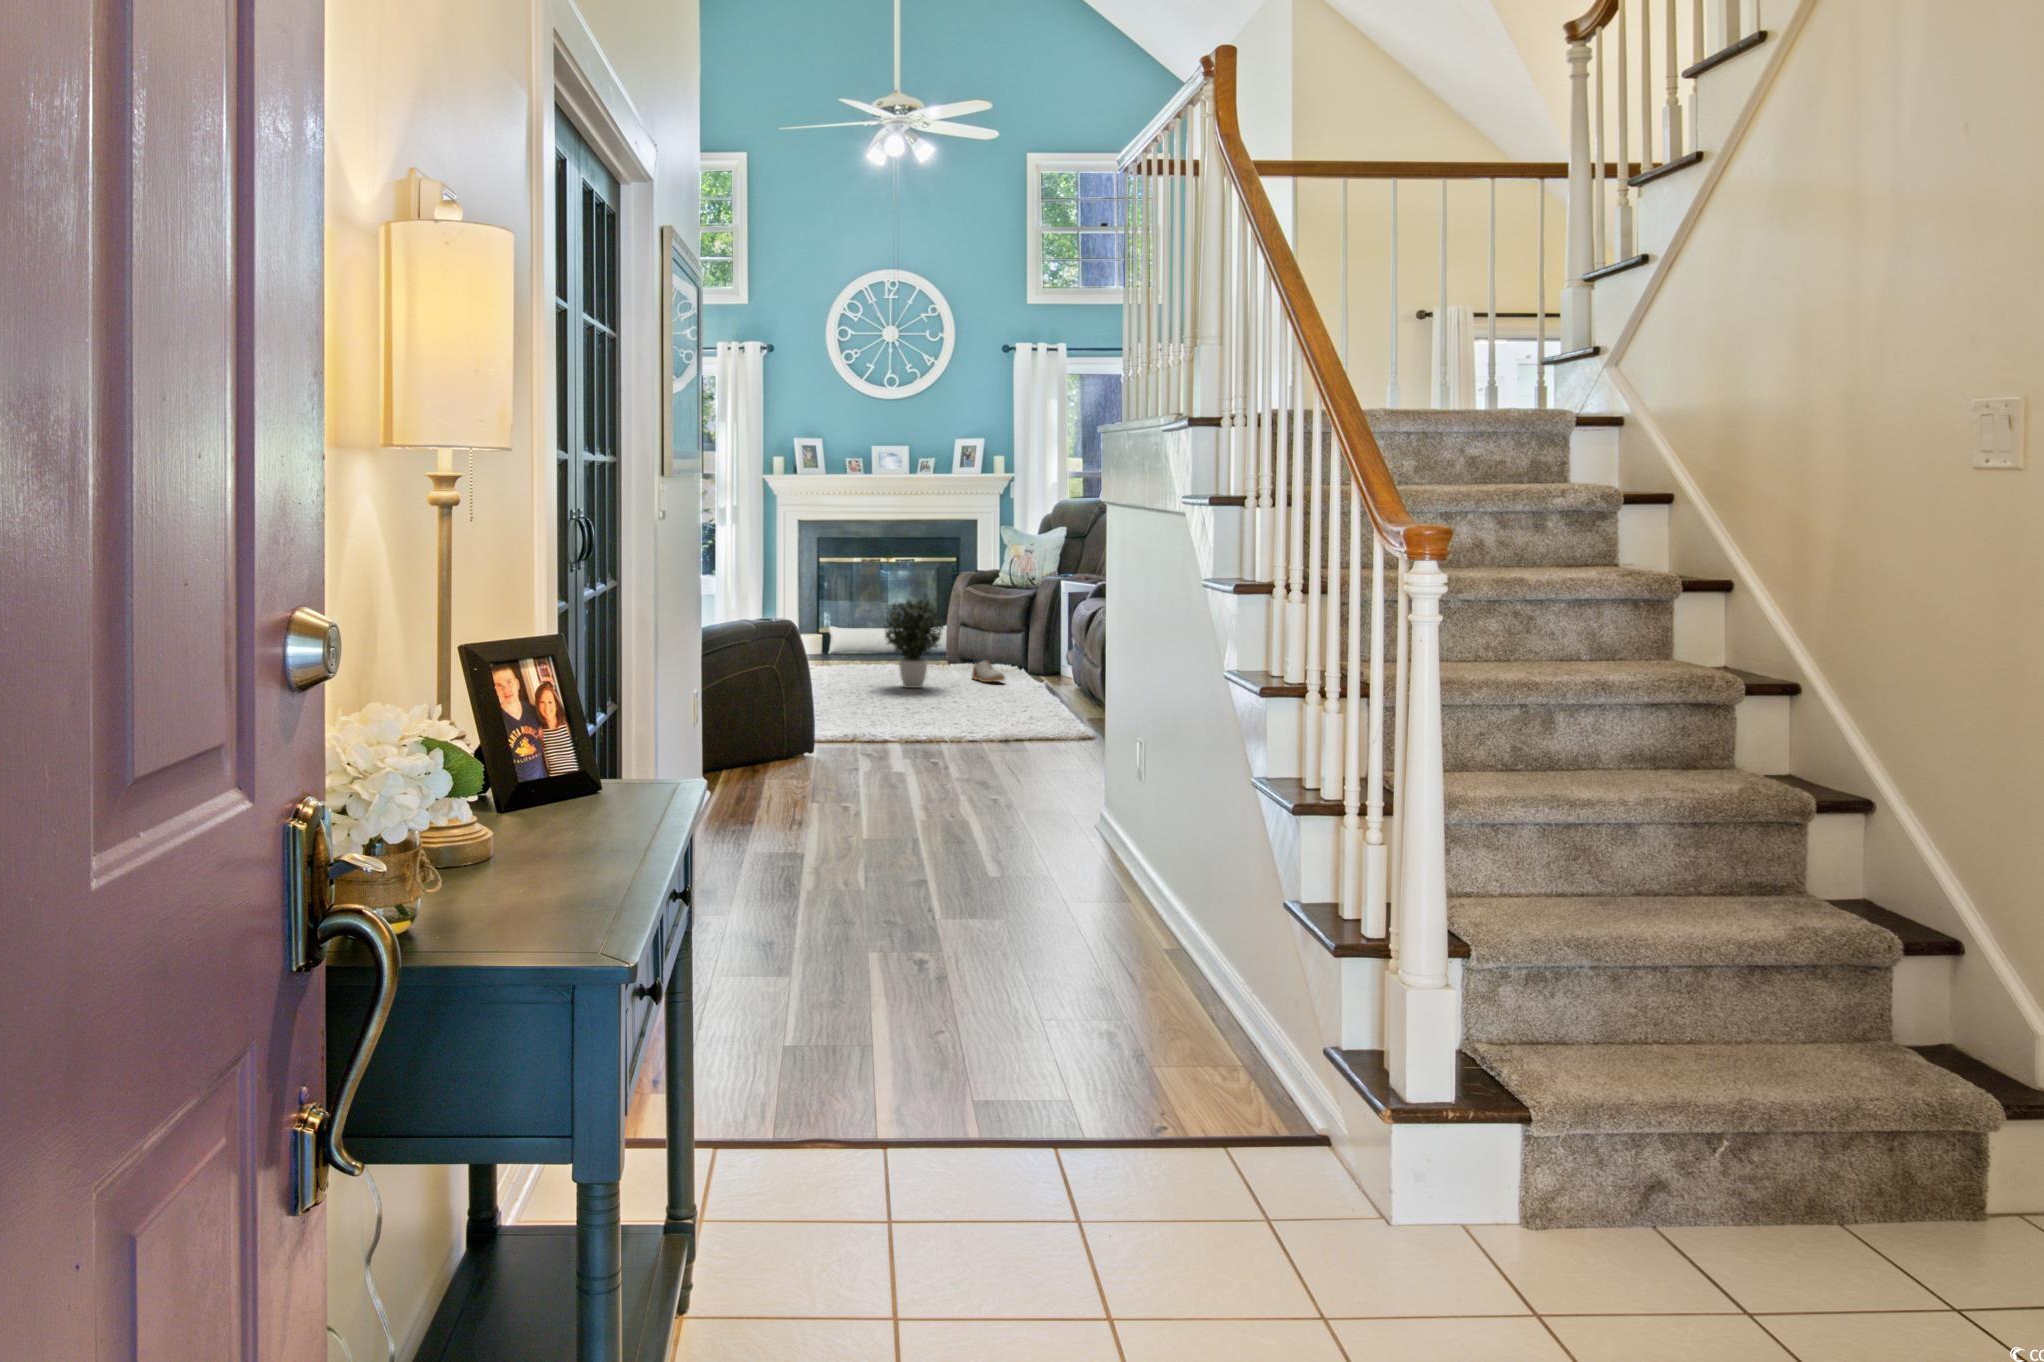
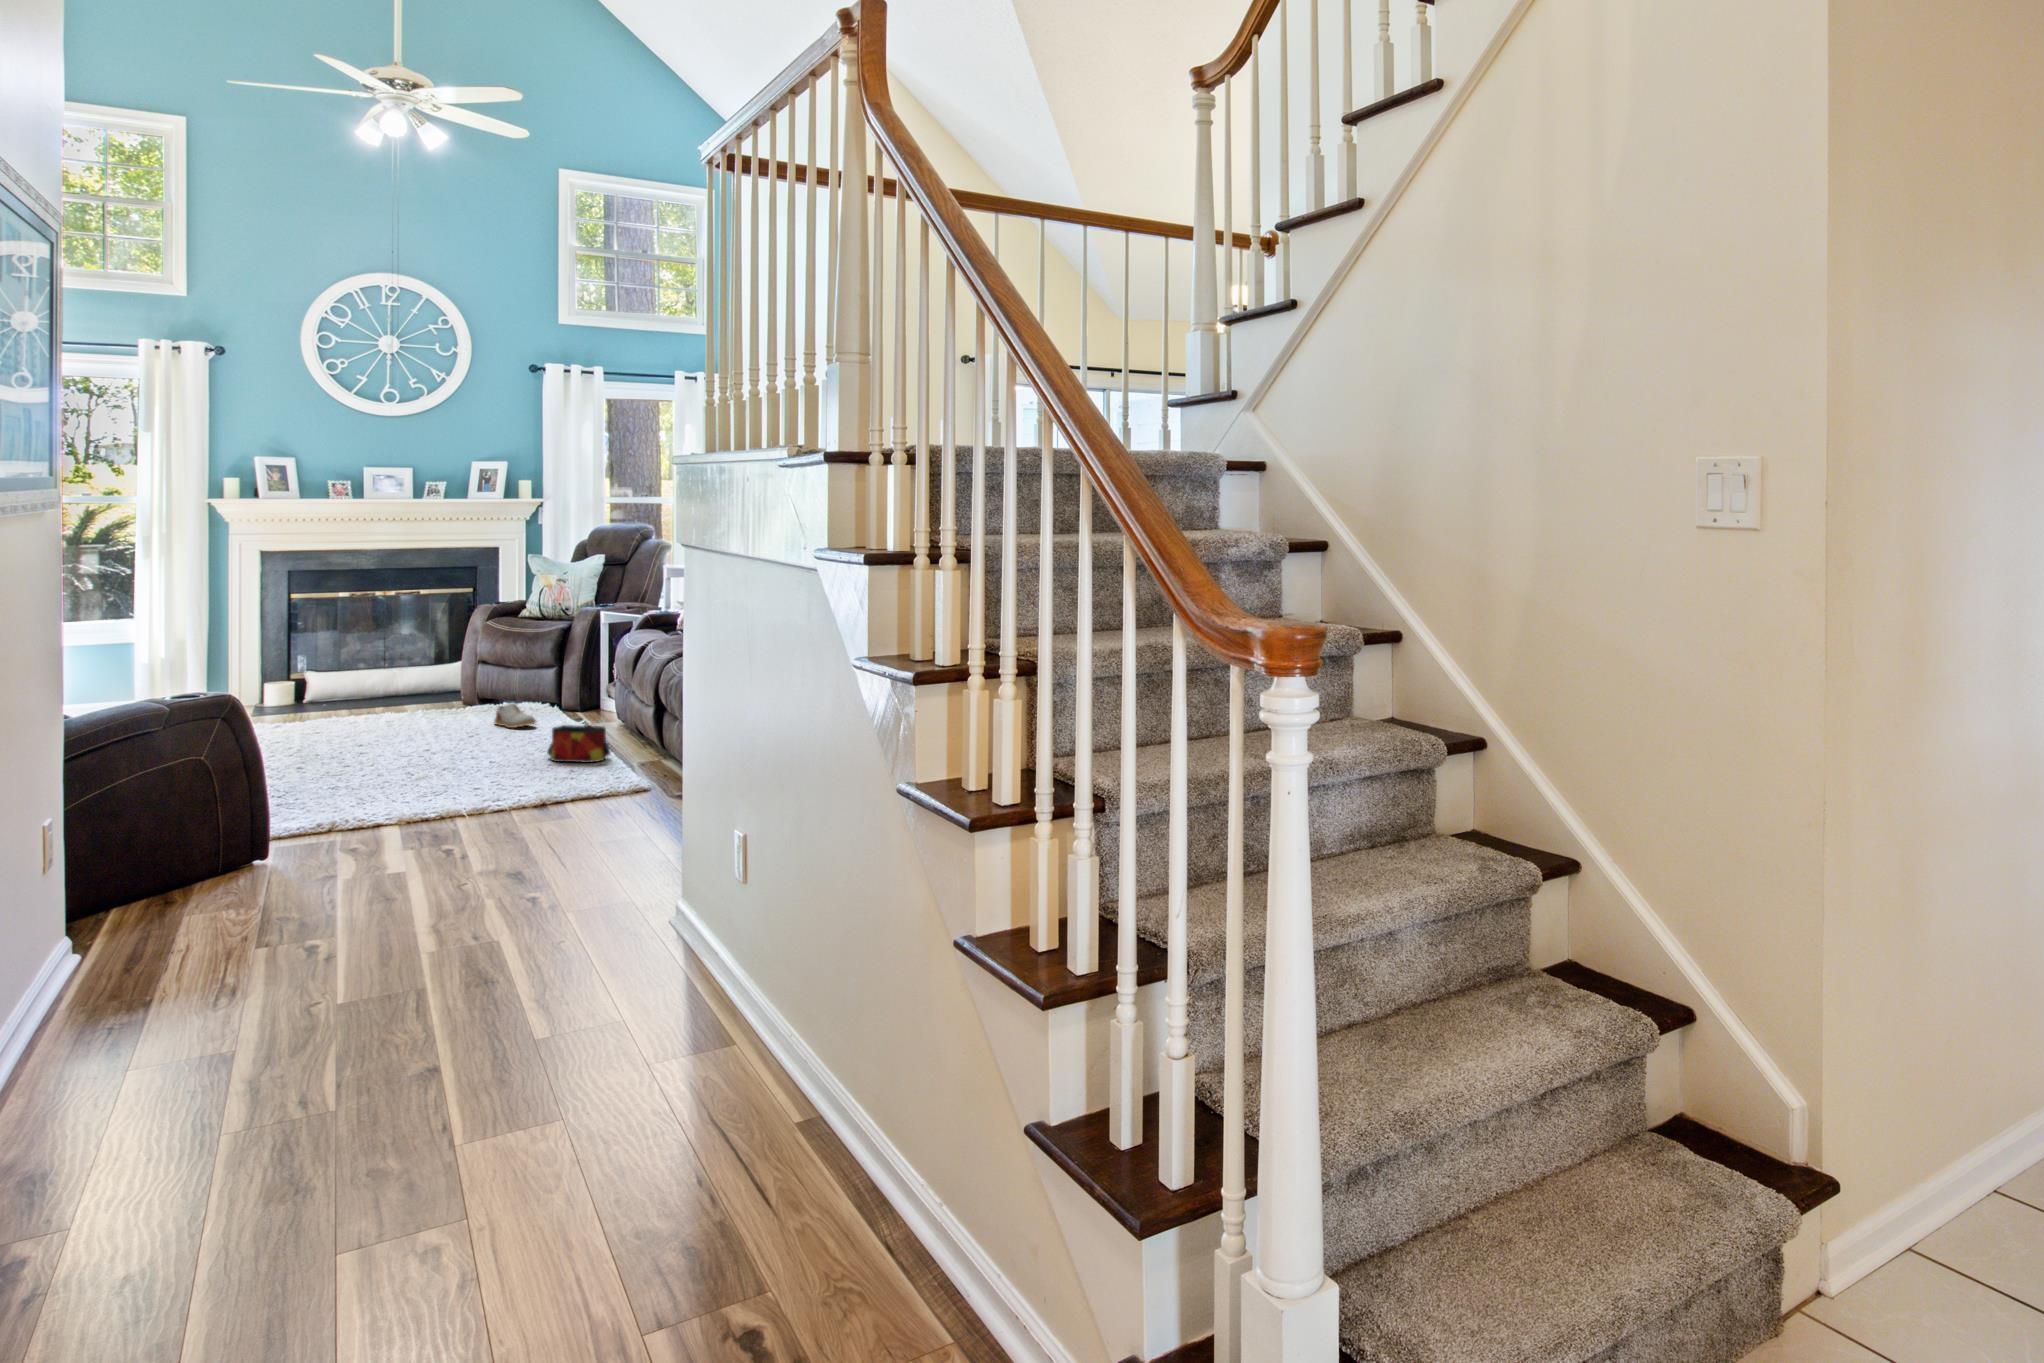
potted plant: present [884,600,943,688] -> none [377,643,461,745]
bag: none [1013,677,1066,713] -> present [547,725,610,763]

